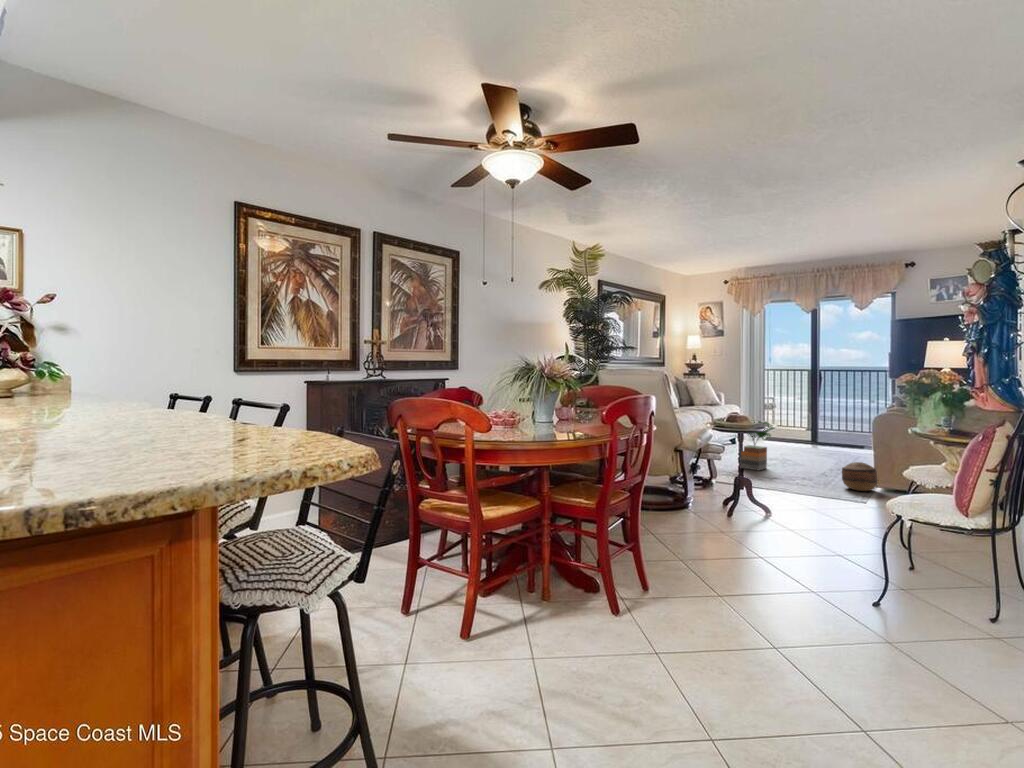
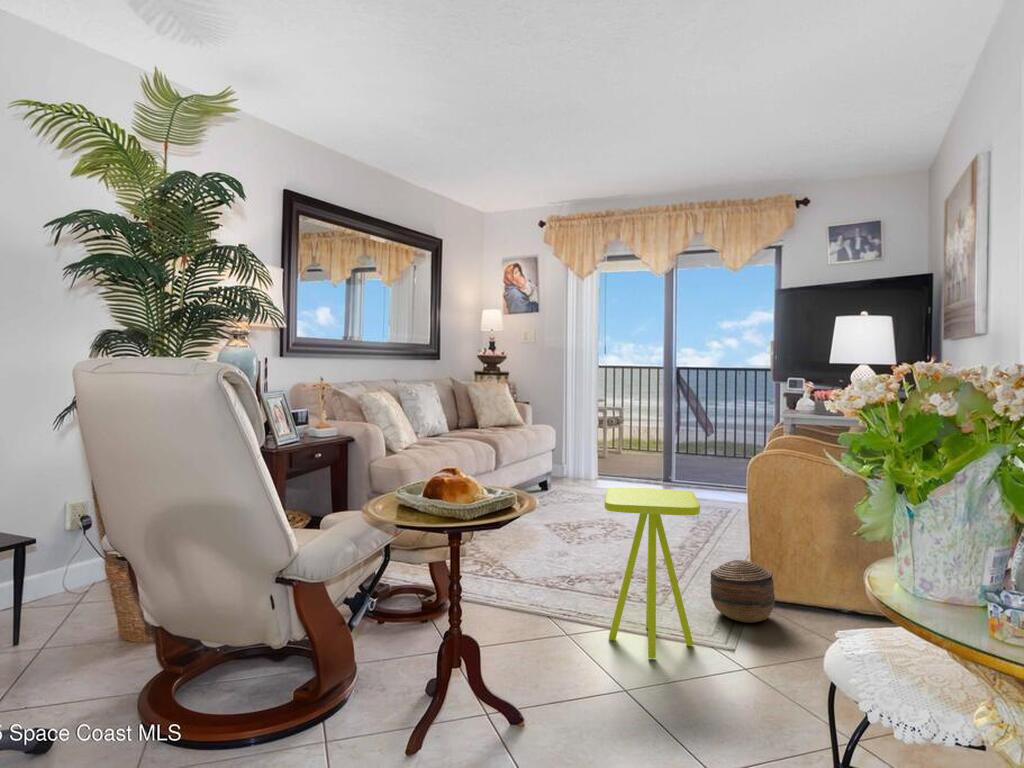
potted tree: present [741,420,773,470] -> none [536,465,597,567]
side table: none [787,424,836,496] -> present [605,488,700,658]

